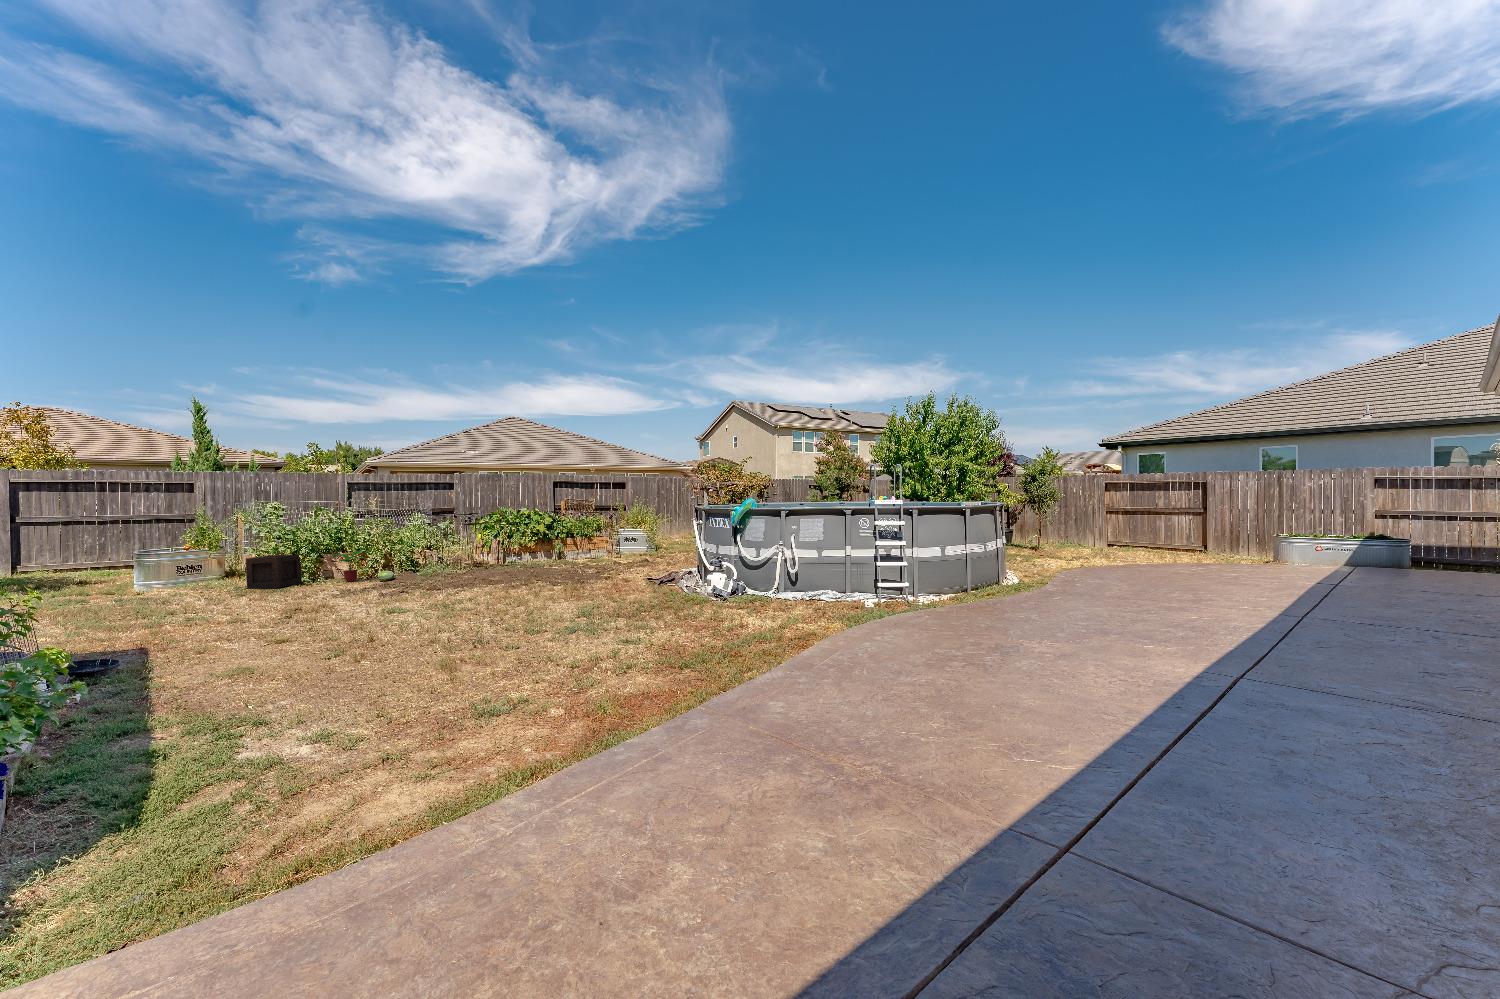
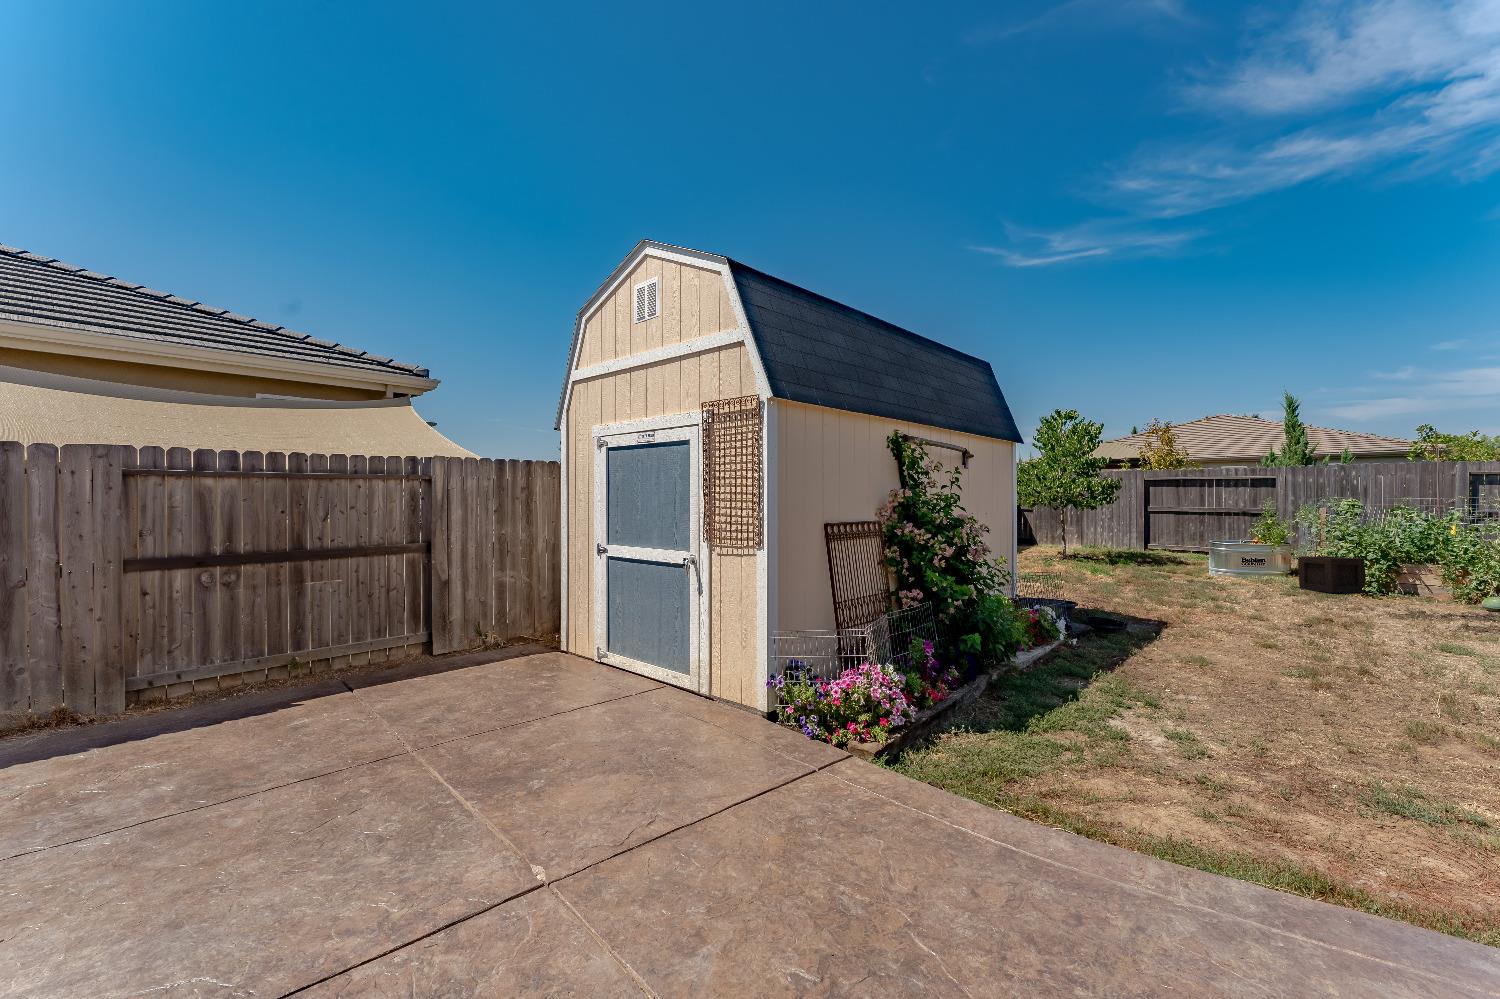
potted plant: present [333,551,370,582] -> none [1410,564,1472,602]

